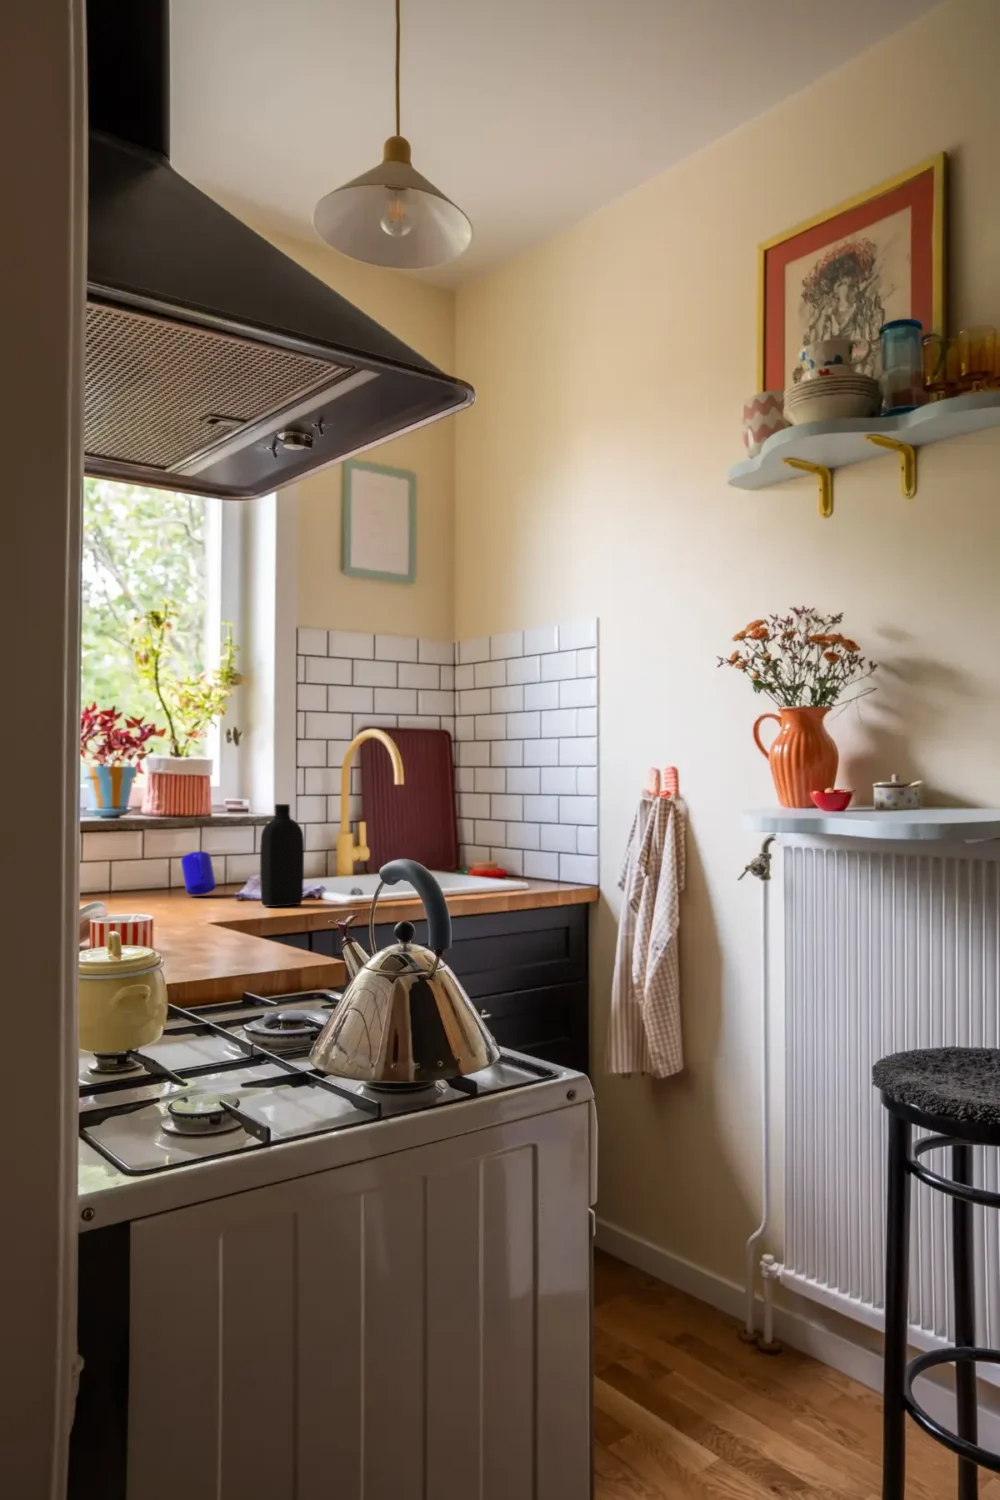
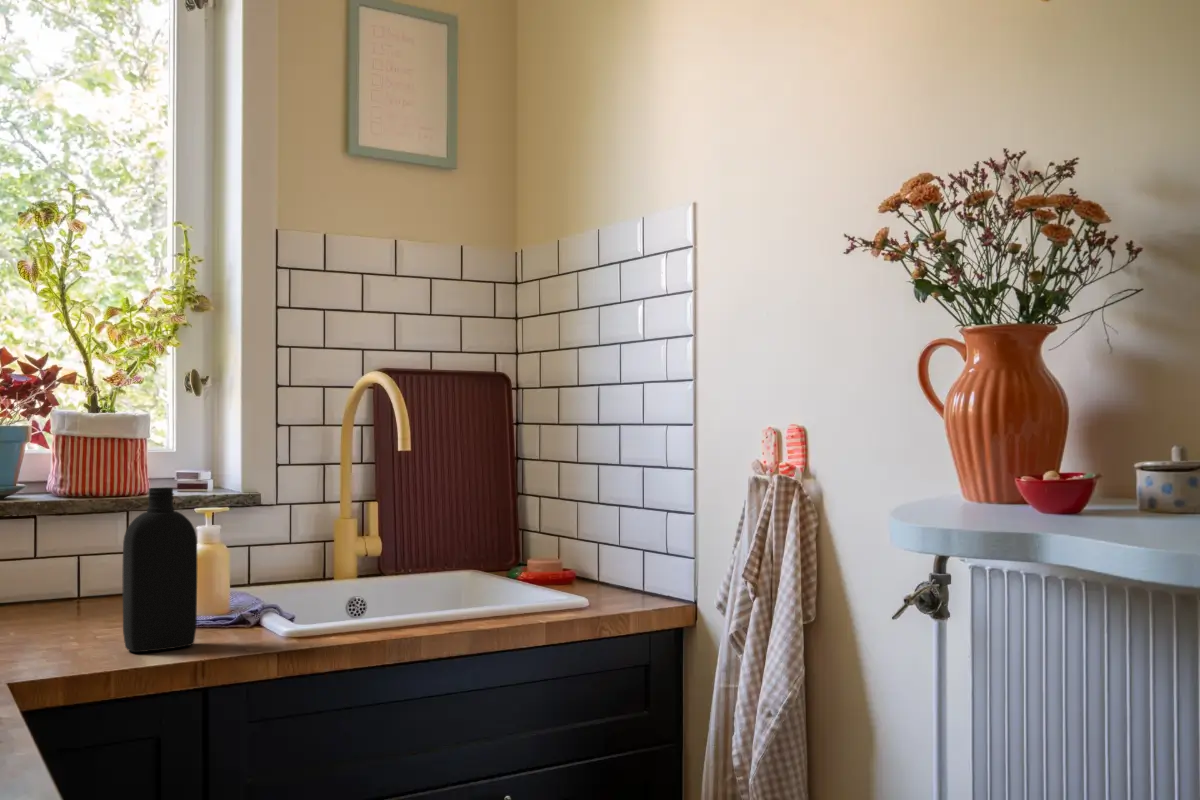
mug: present [181,851,216,895] -> none [55,554,103,619]

